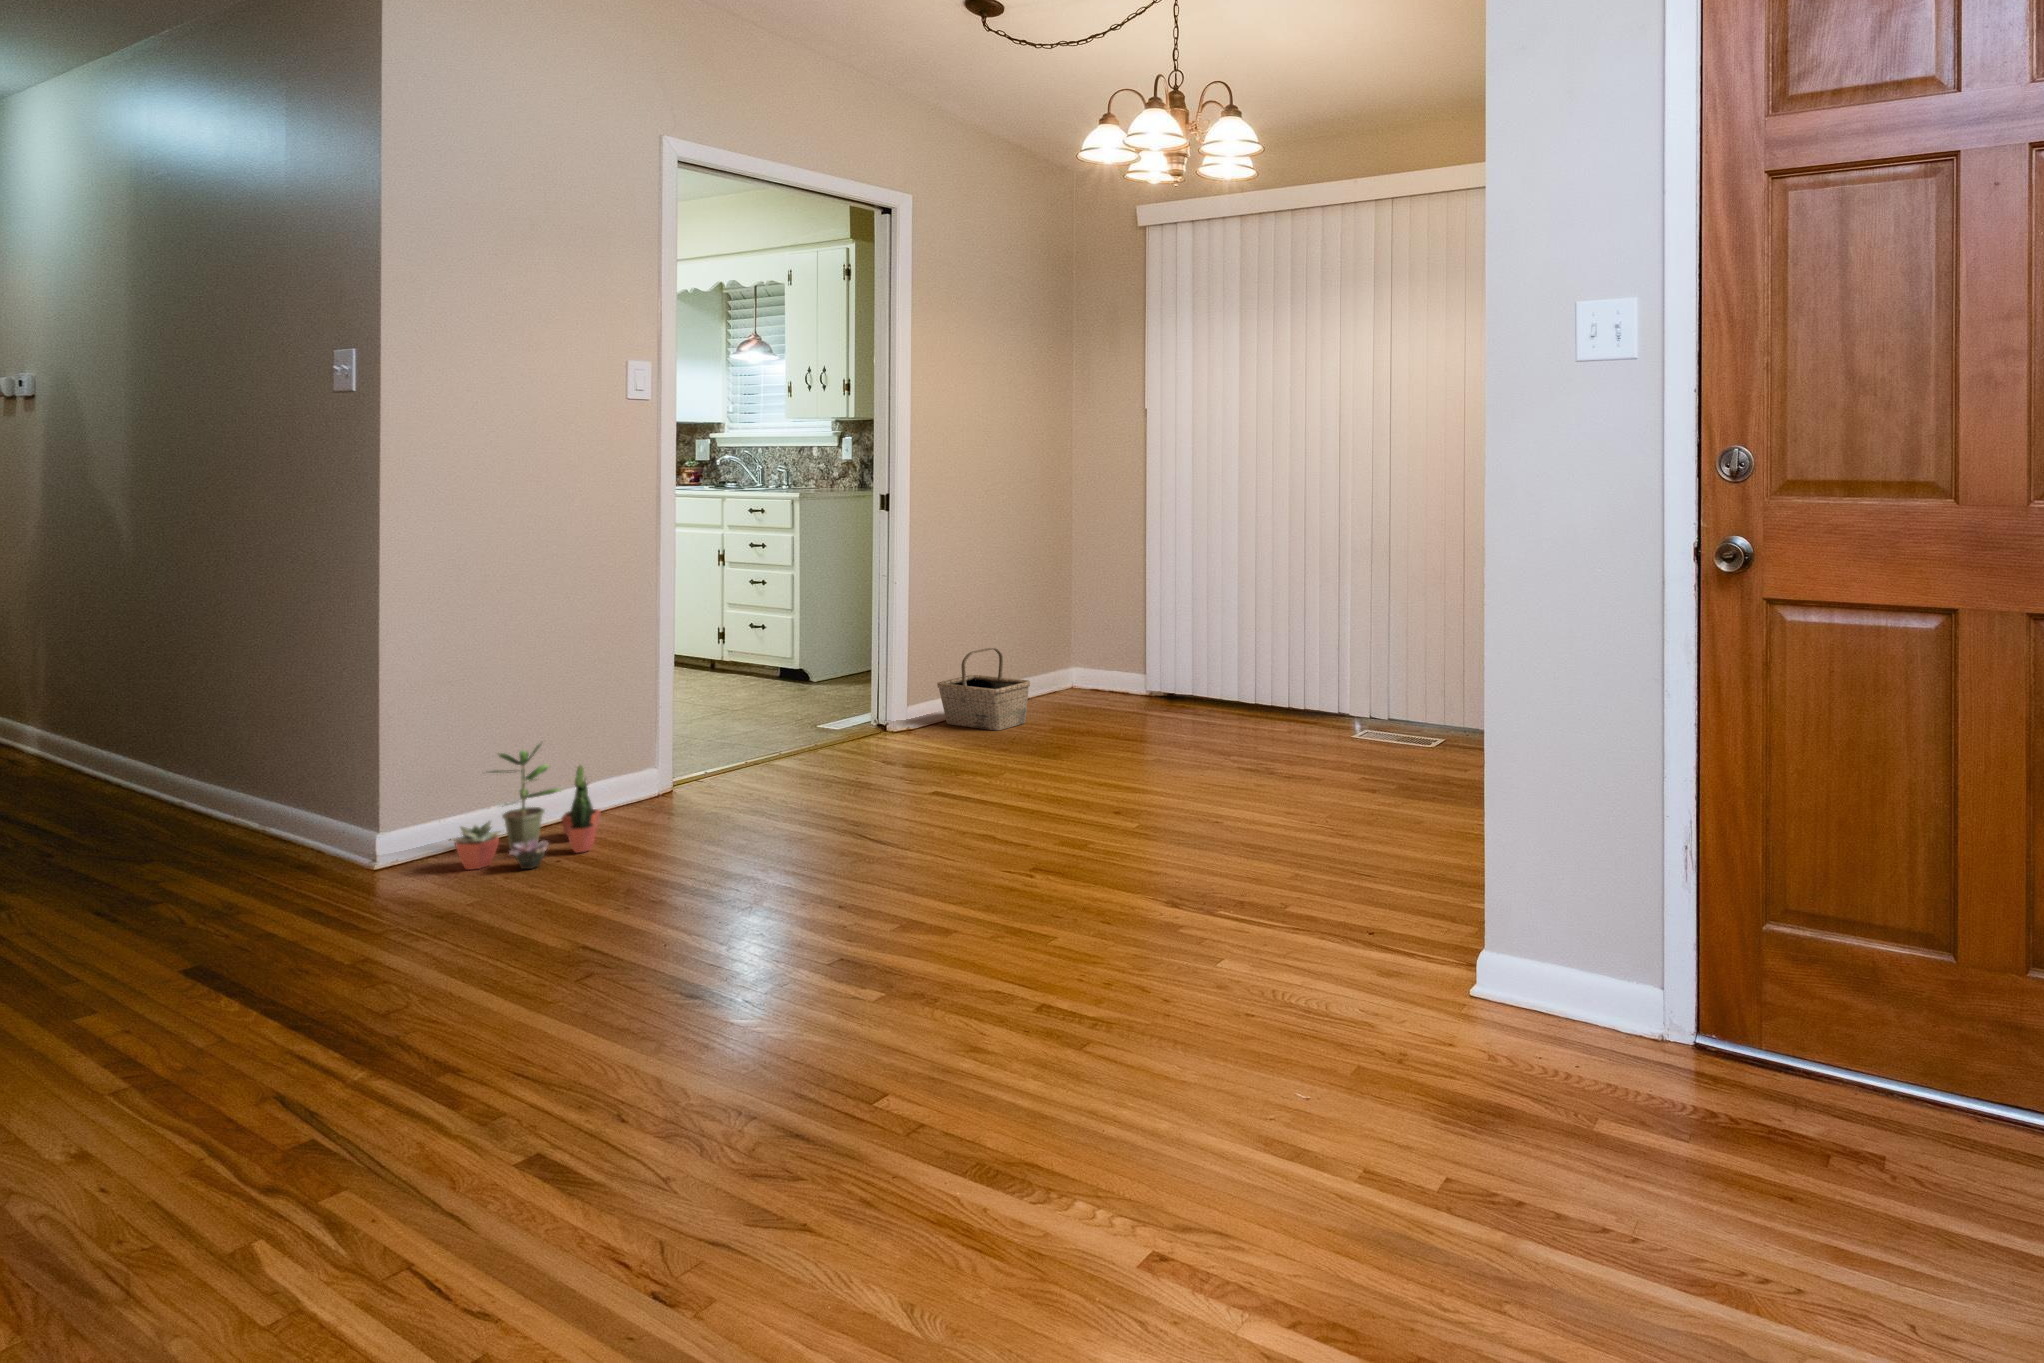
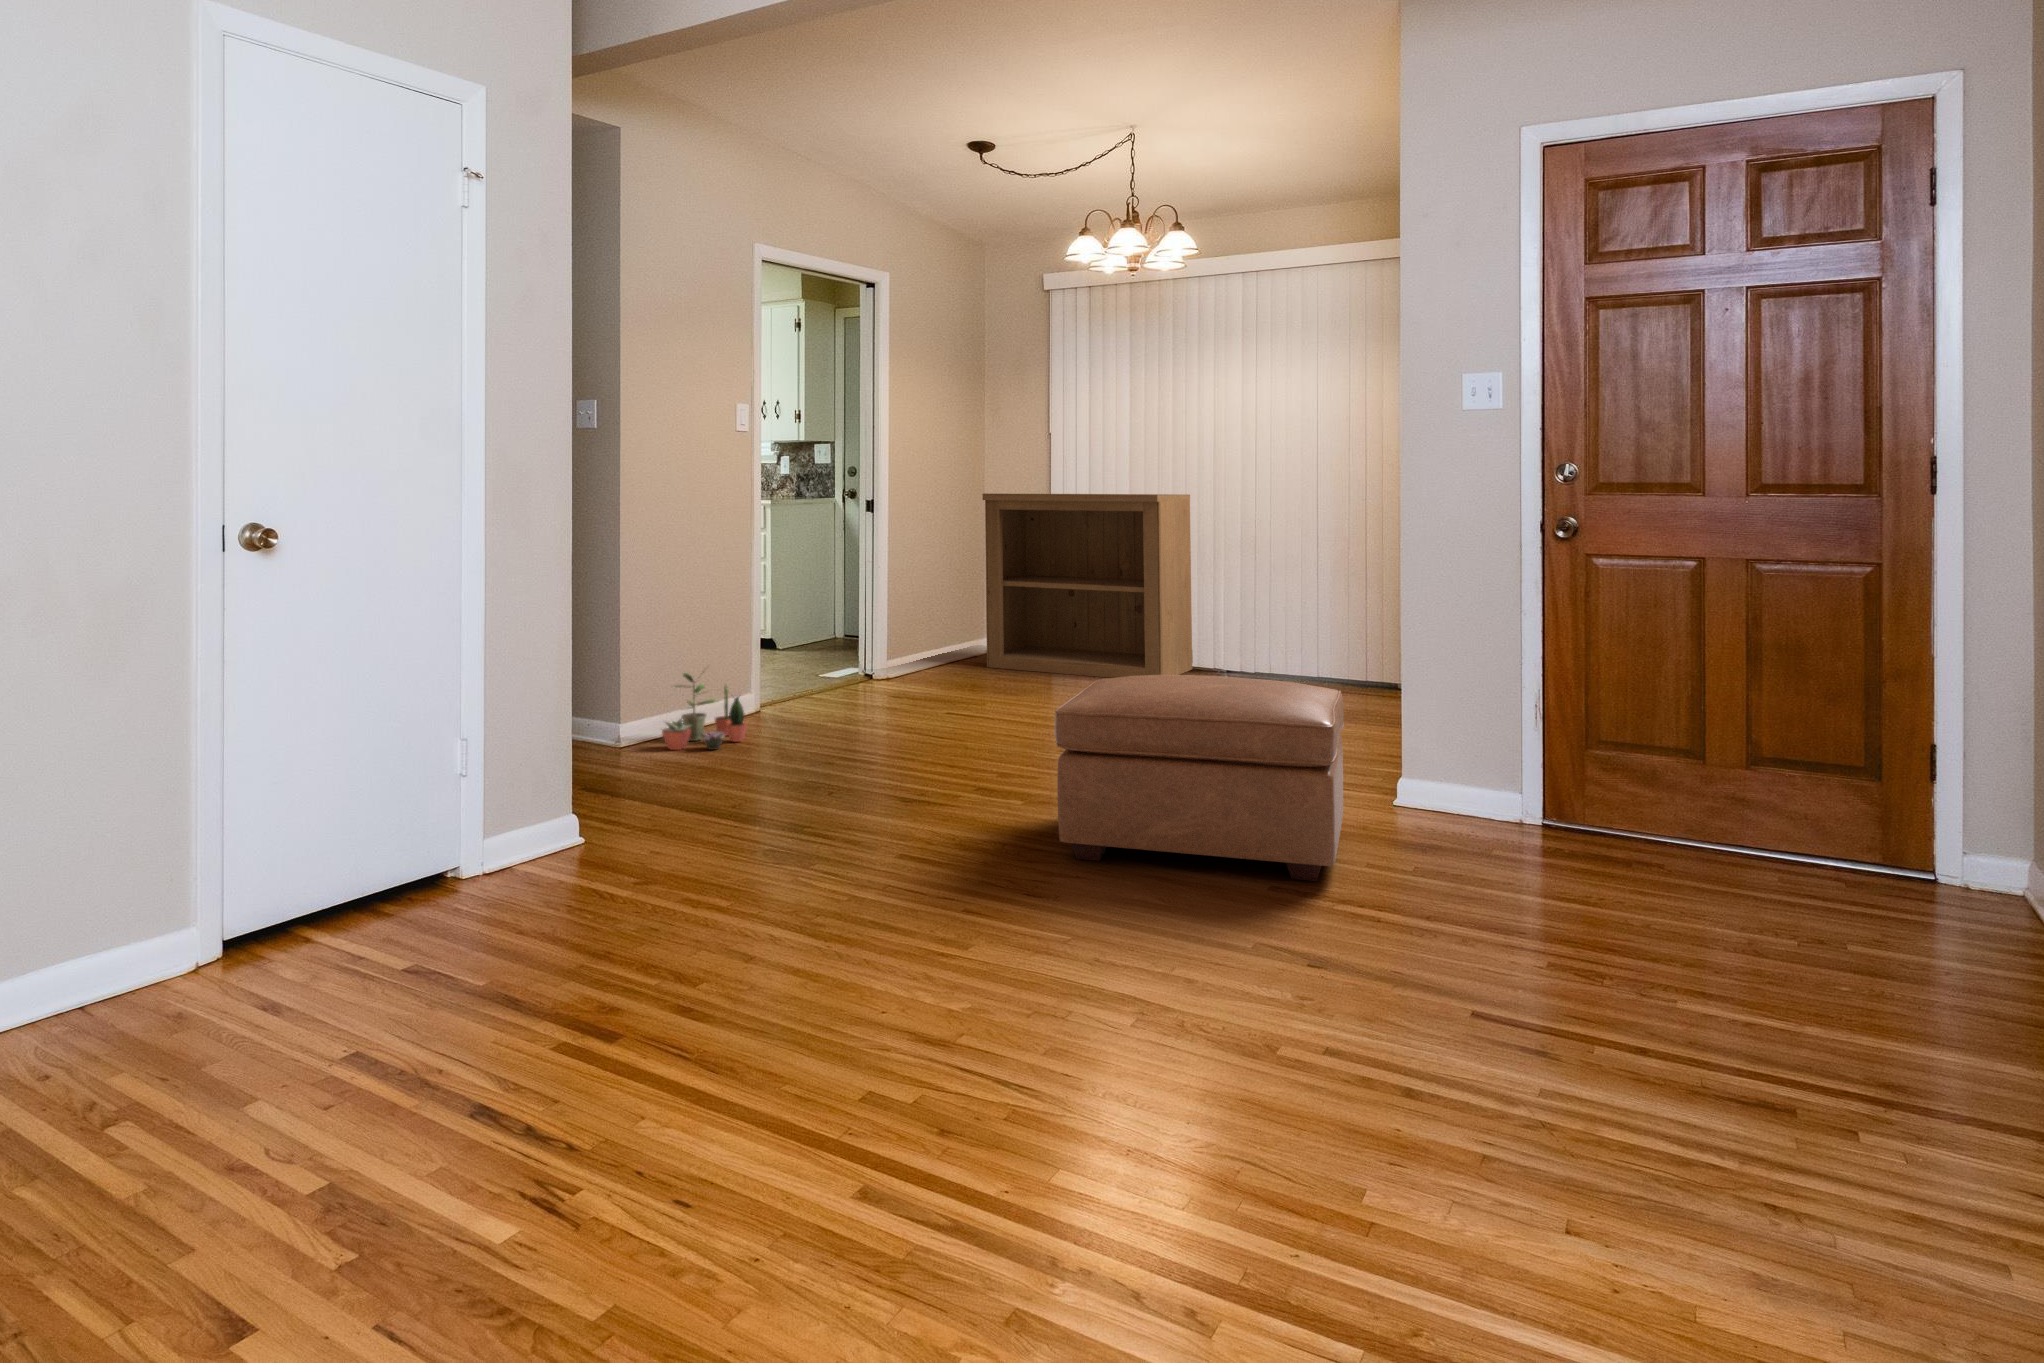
bookshelf: none [1049,485,1317,735] -> present [982,493,1193,678]
basket: present [937,648,1030,730] -> none [905,617,975,679]
ottoman: none [822,798,1360,1214] -> present [1055,675,1344,881]

